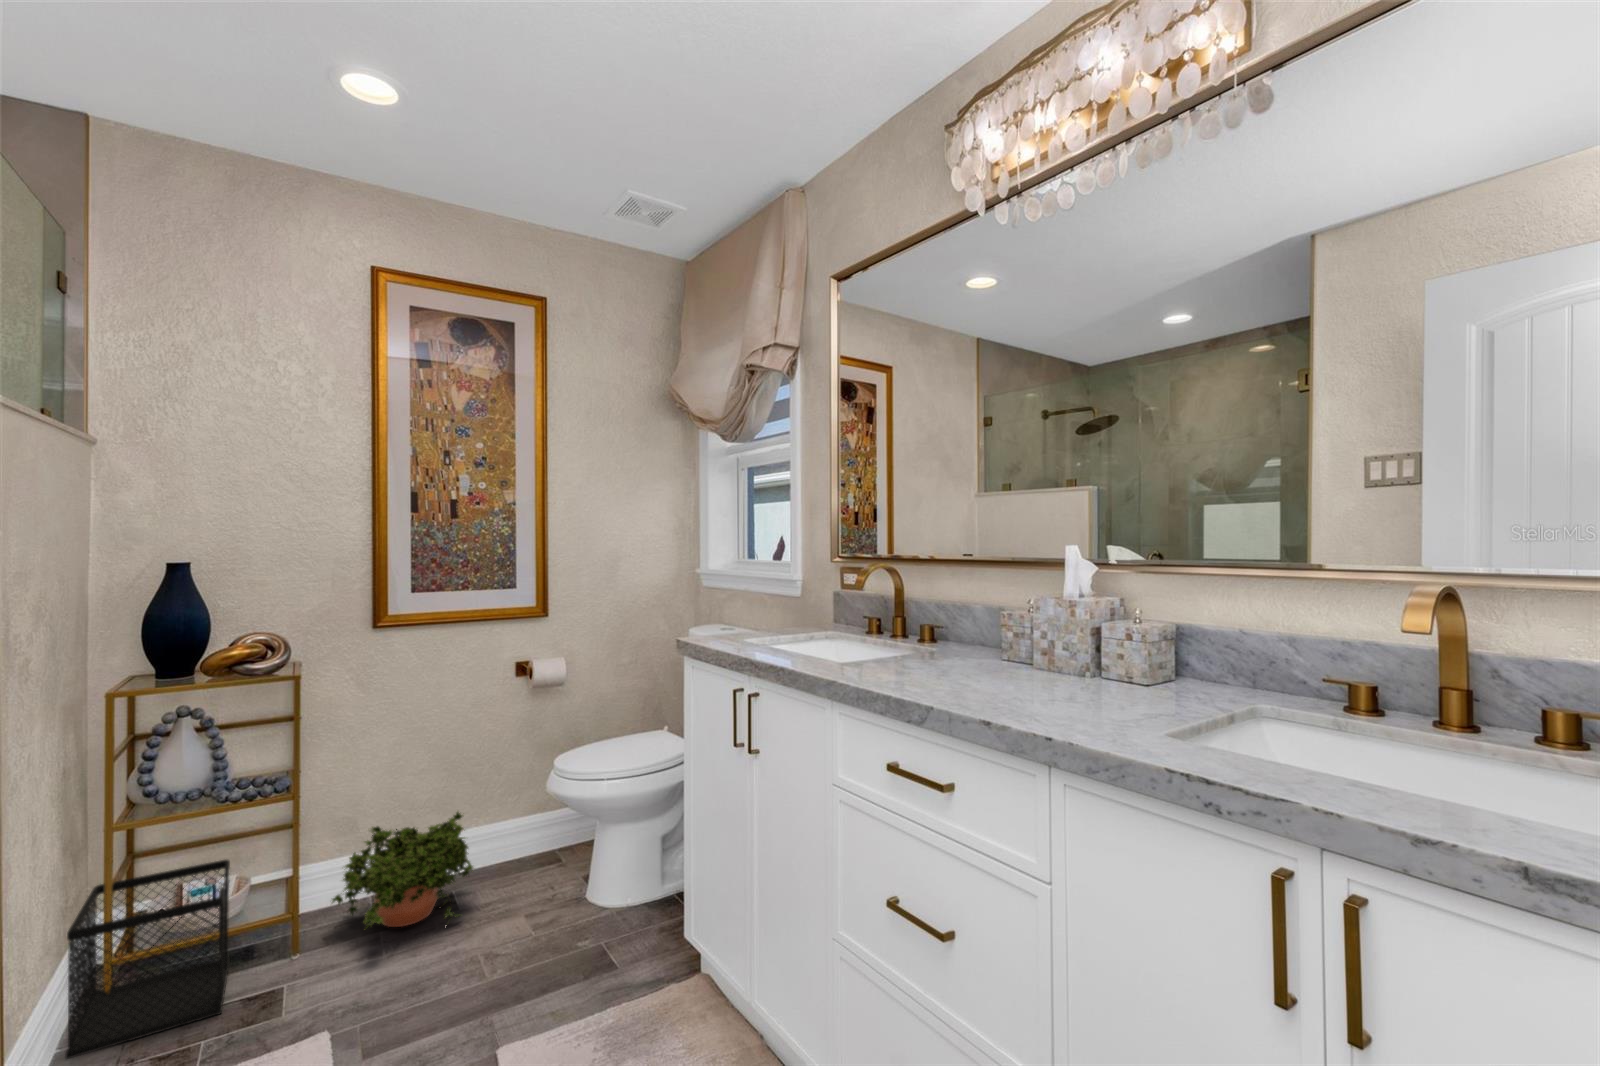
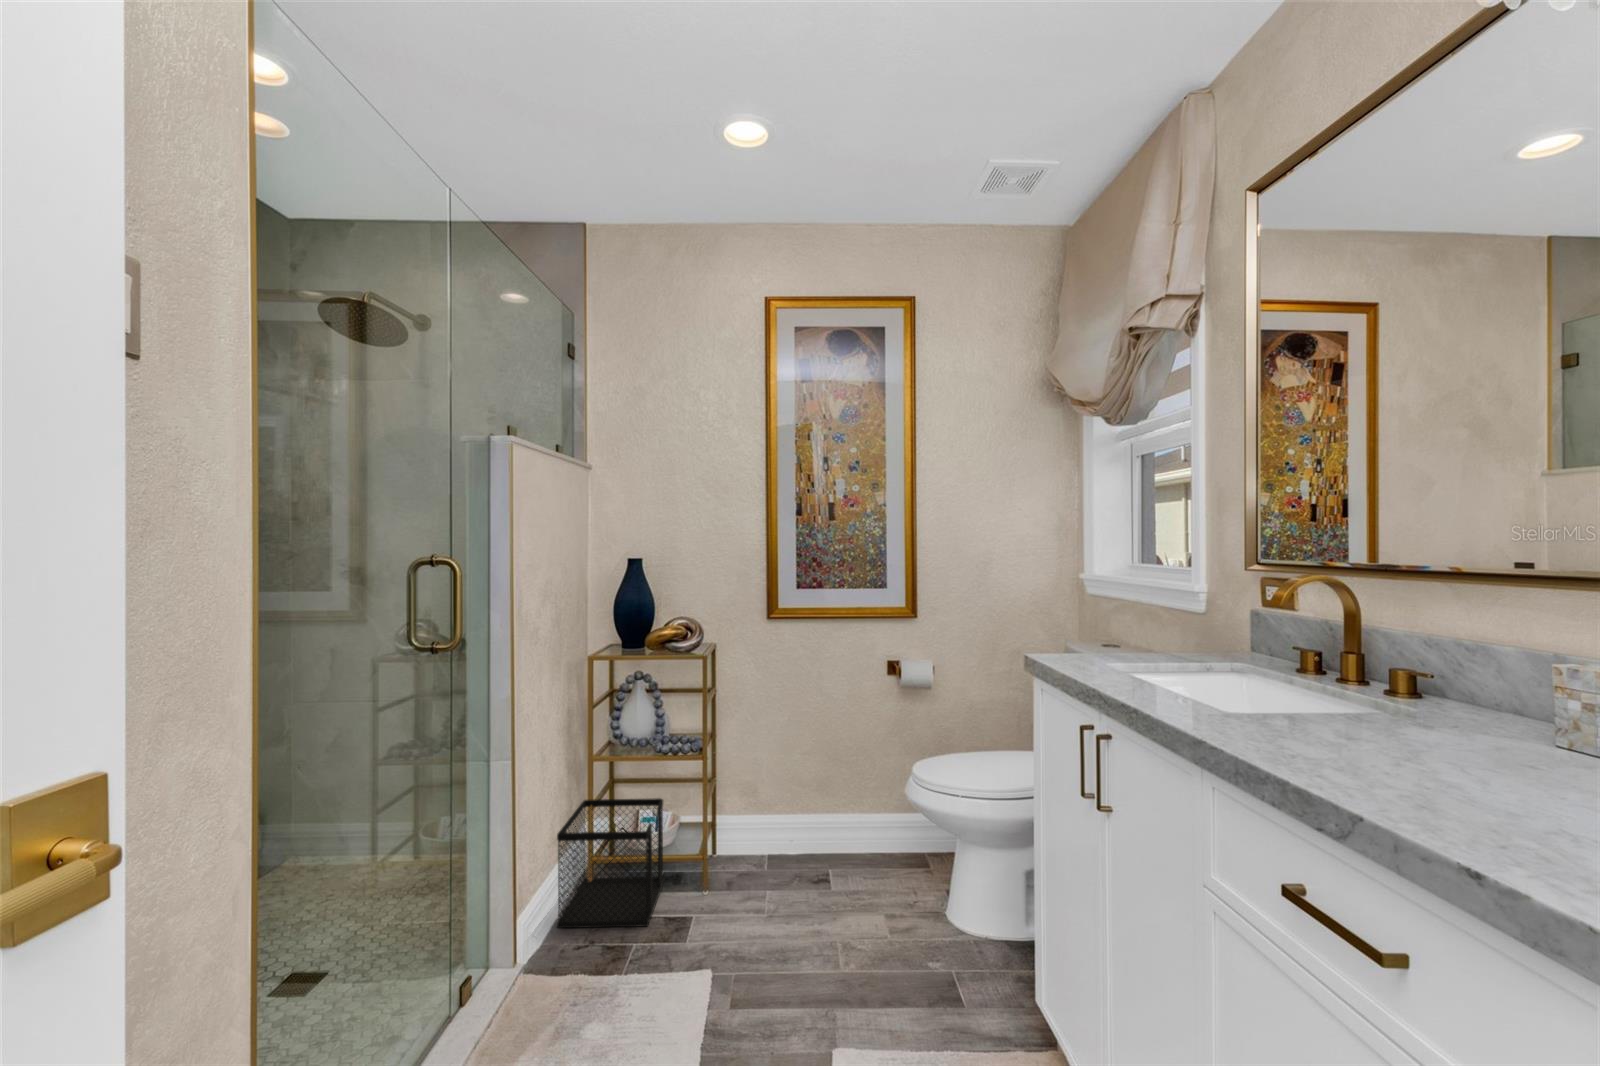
potted plant: present [332,812,473,928] -> none [730,792,845,902]

